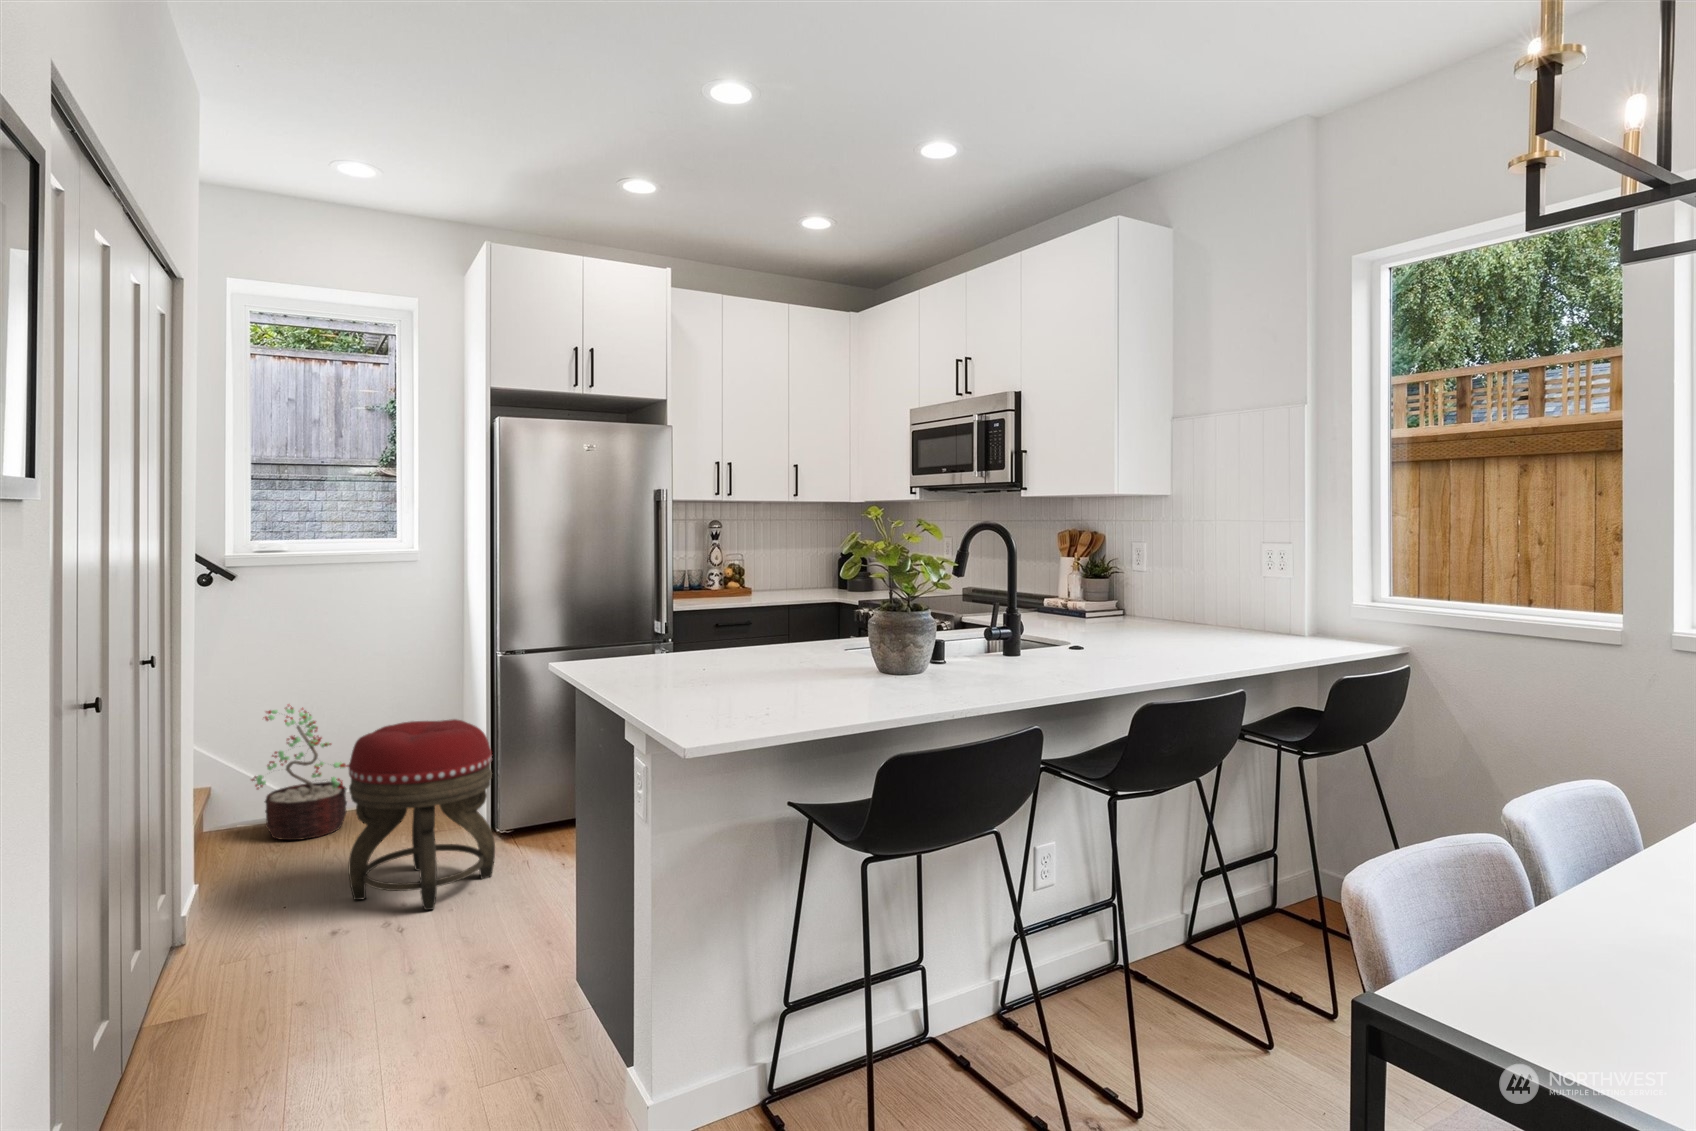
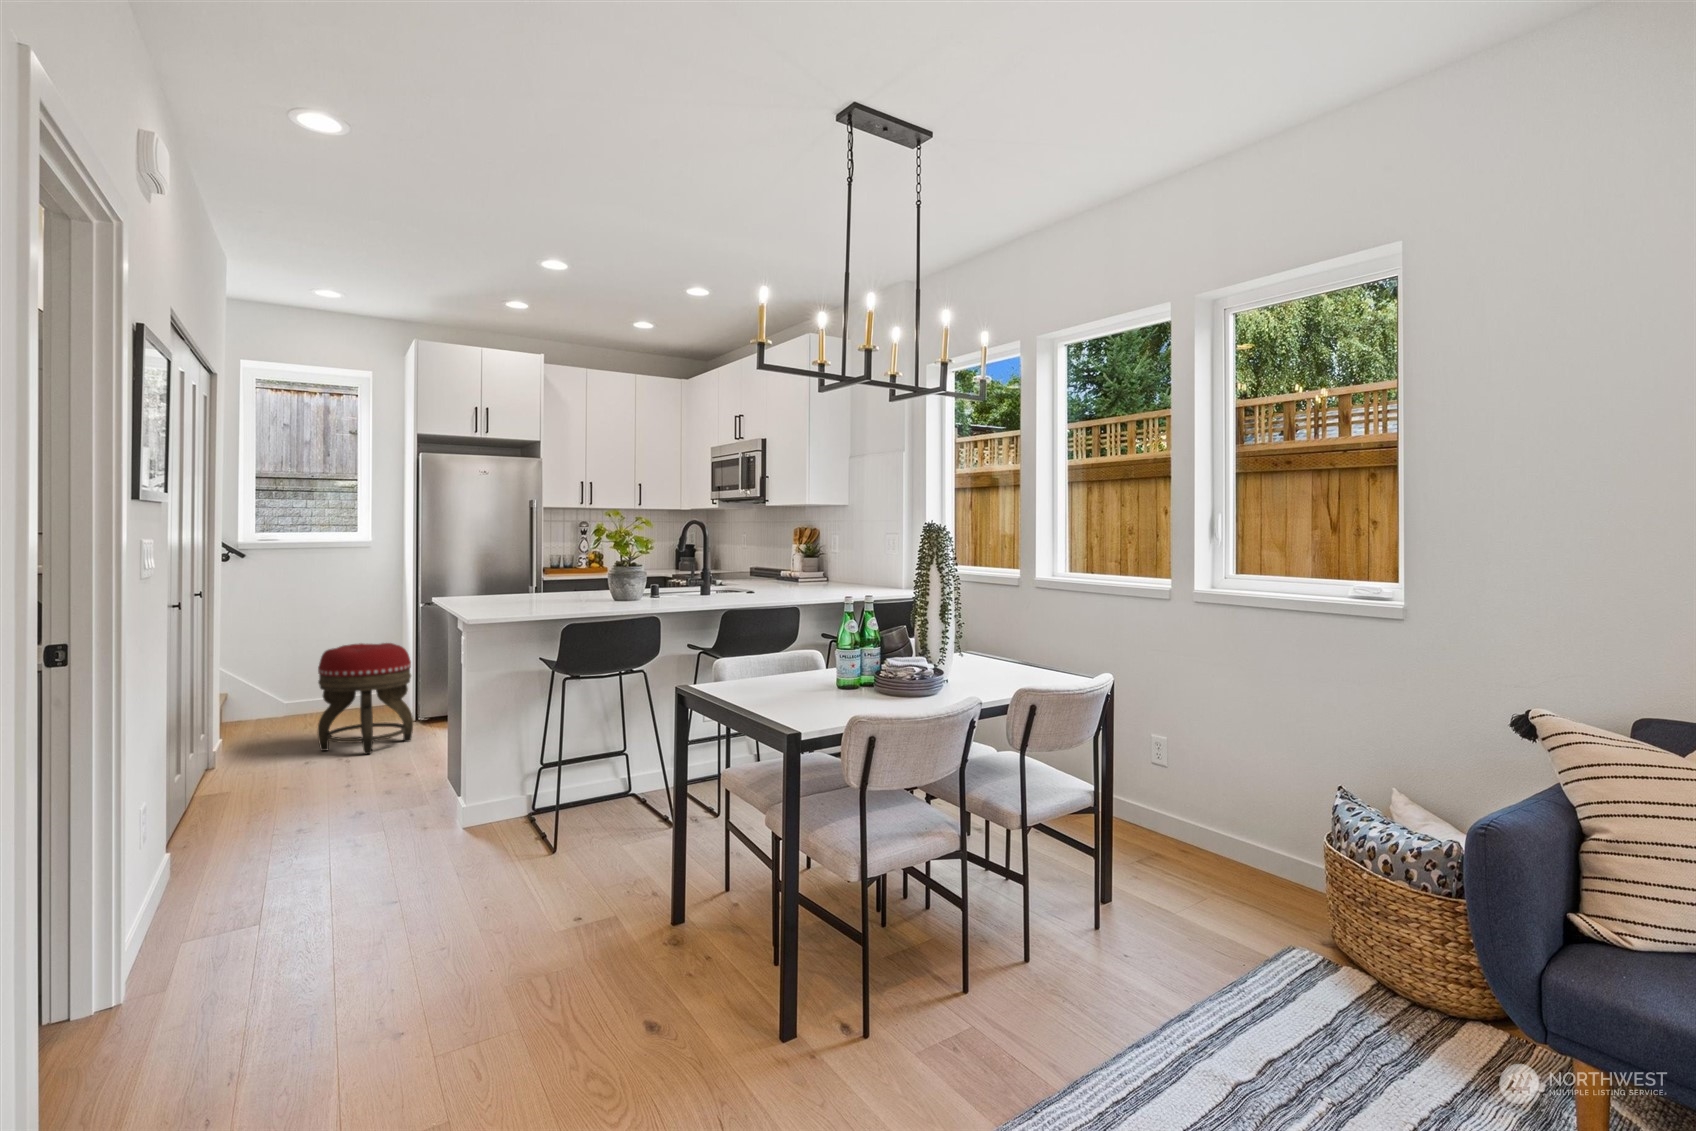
decorative plant: present [251,705,348,840] -> none [254,639,323,726]

